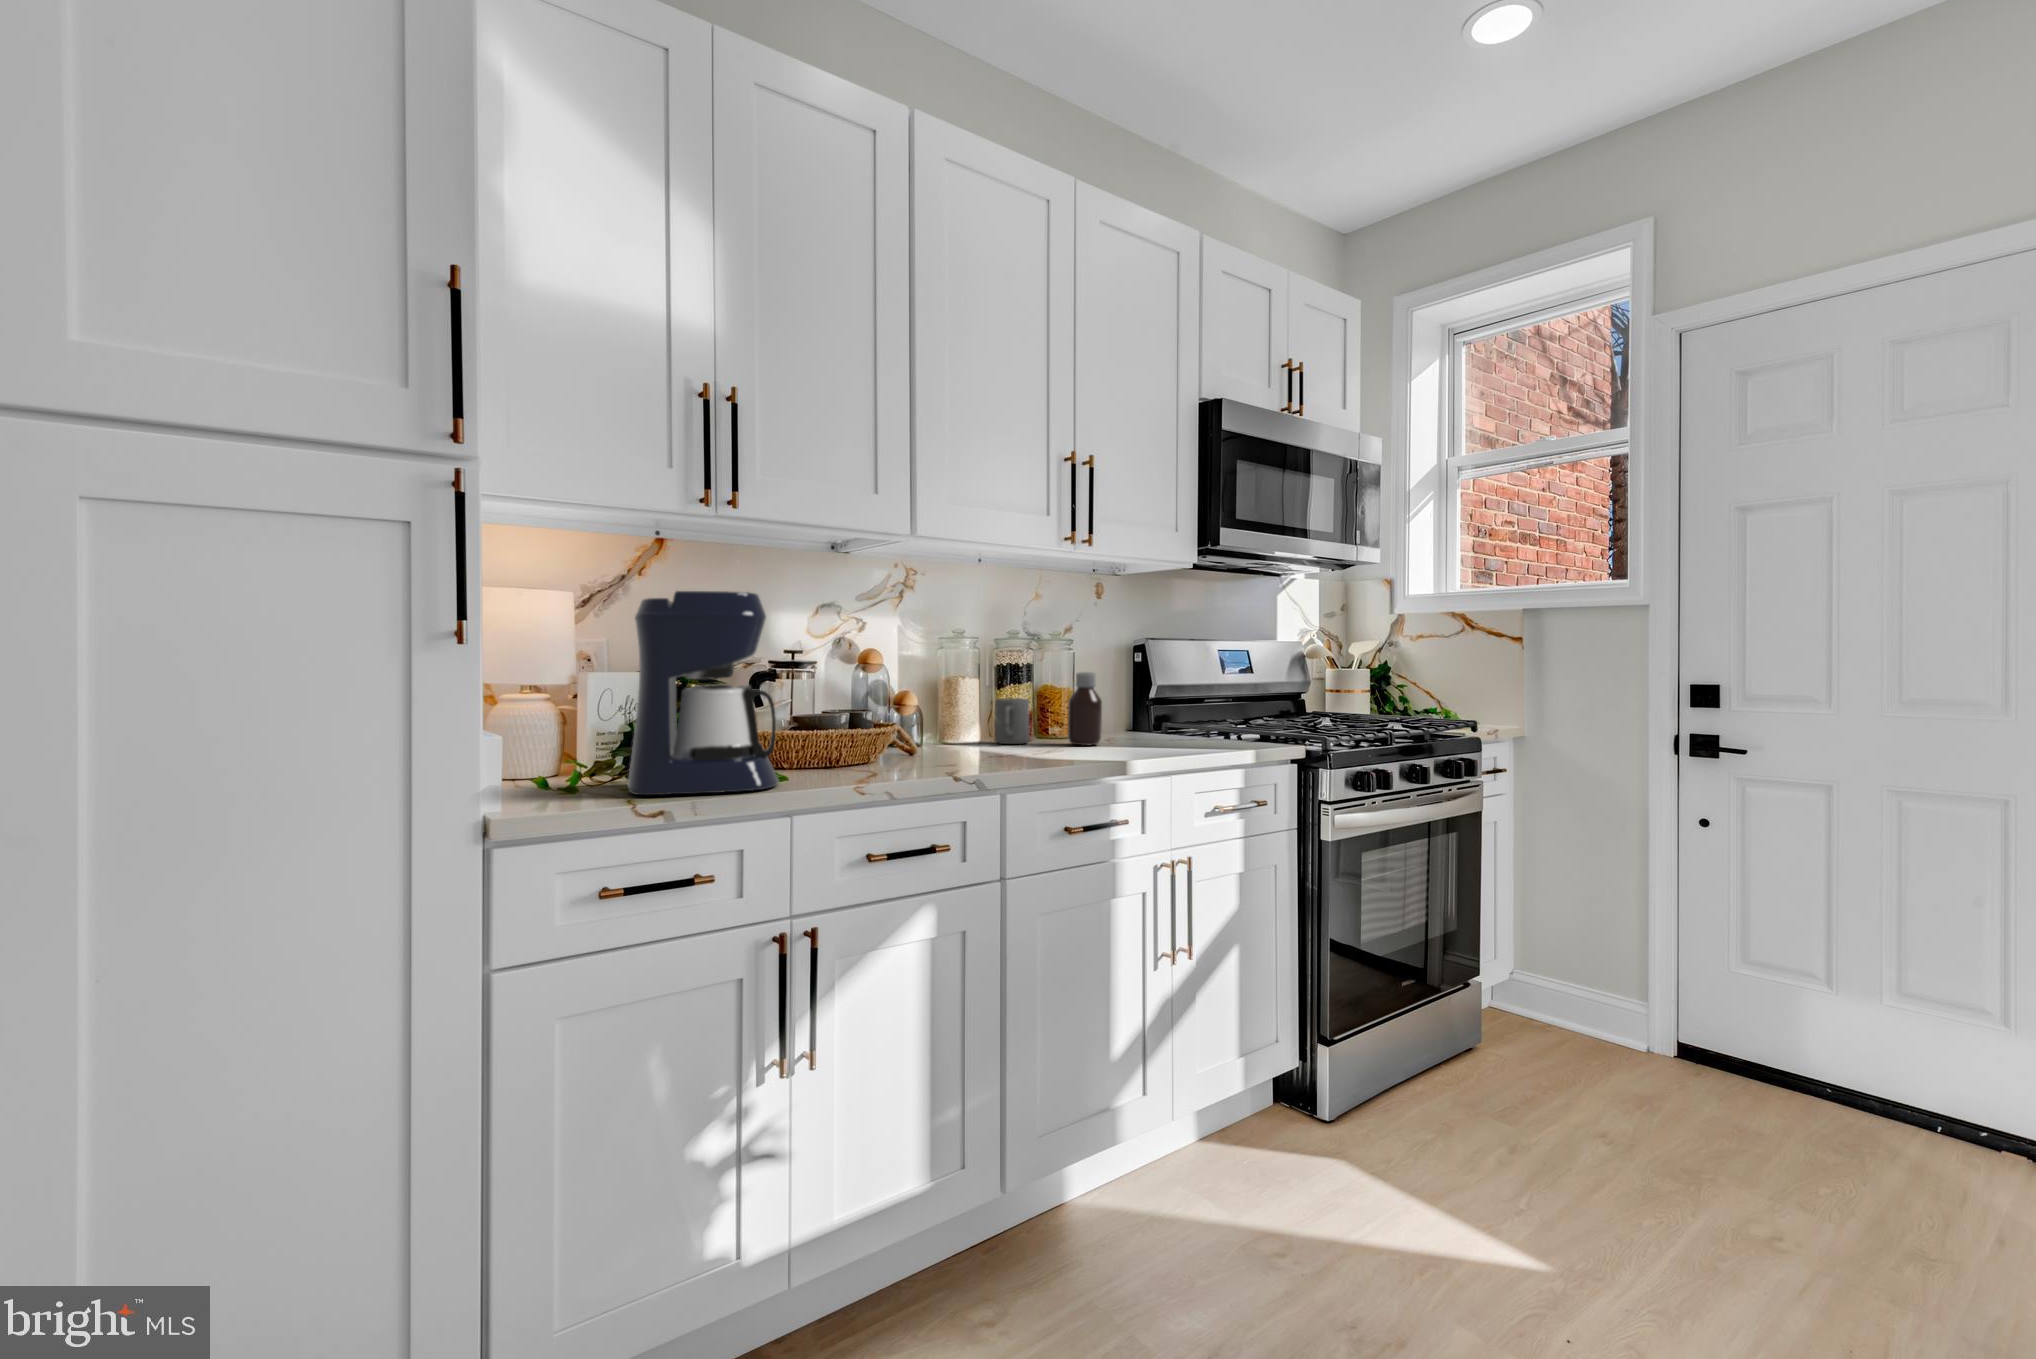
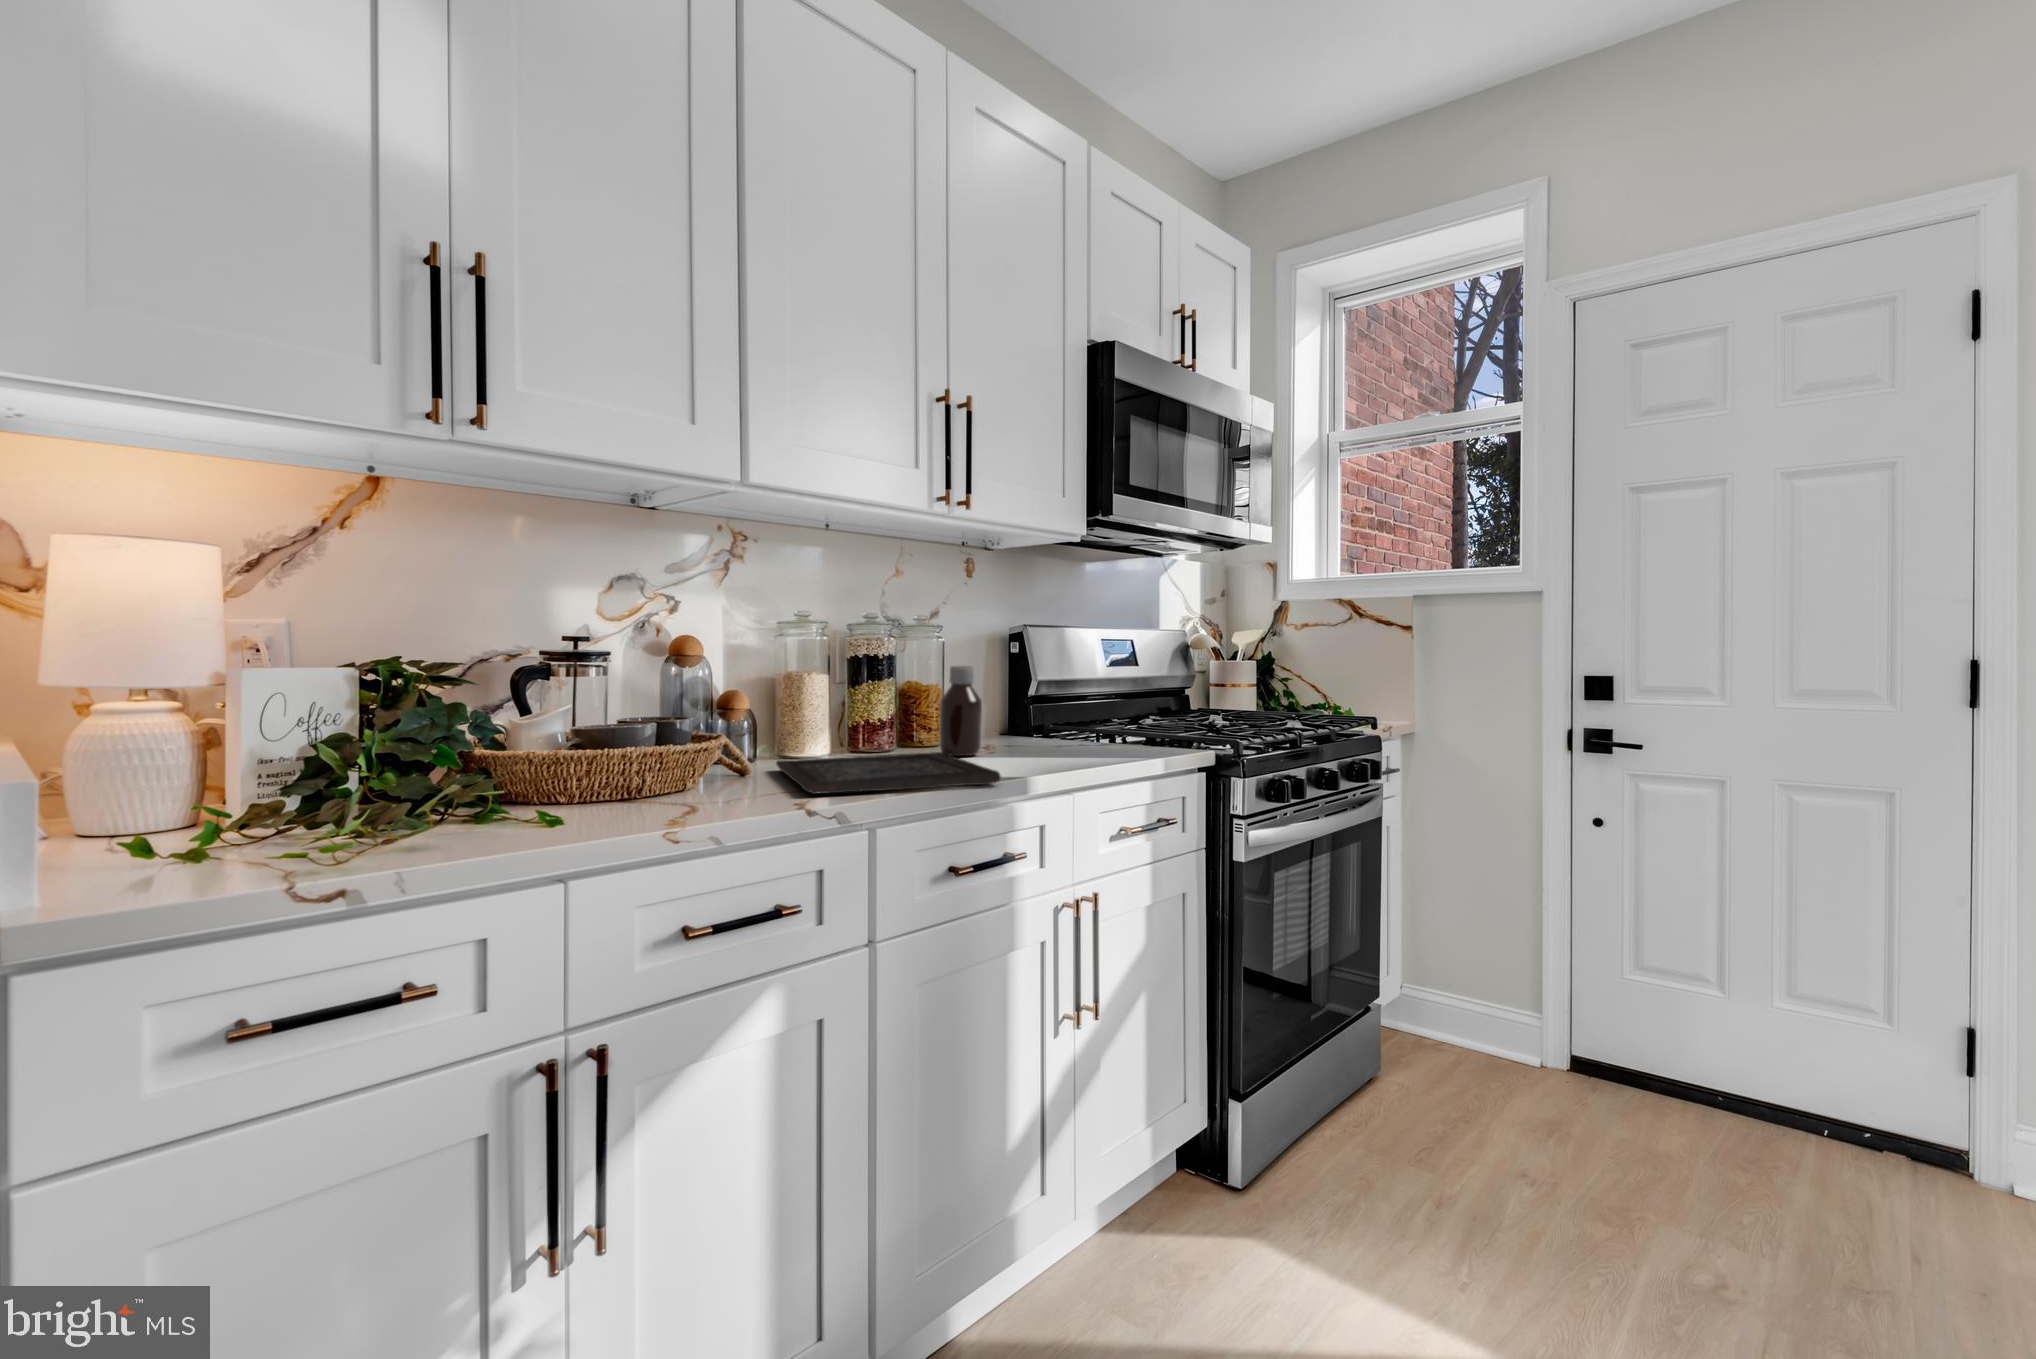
coffee maker: present [628,591,779,795] -> none [296,542,548,860]
mug: present [995,698,1029,744] -> none [847,698,890,756]
tray: none [937,741,1104,767] -> present [776,752,1001,794]

